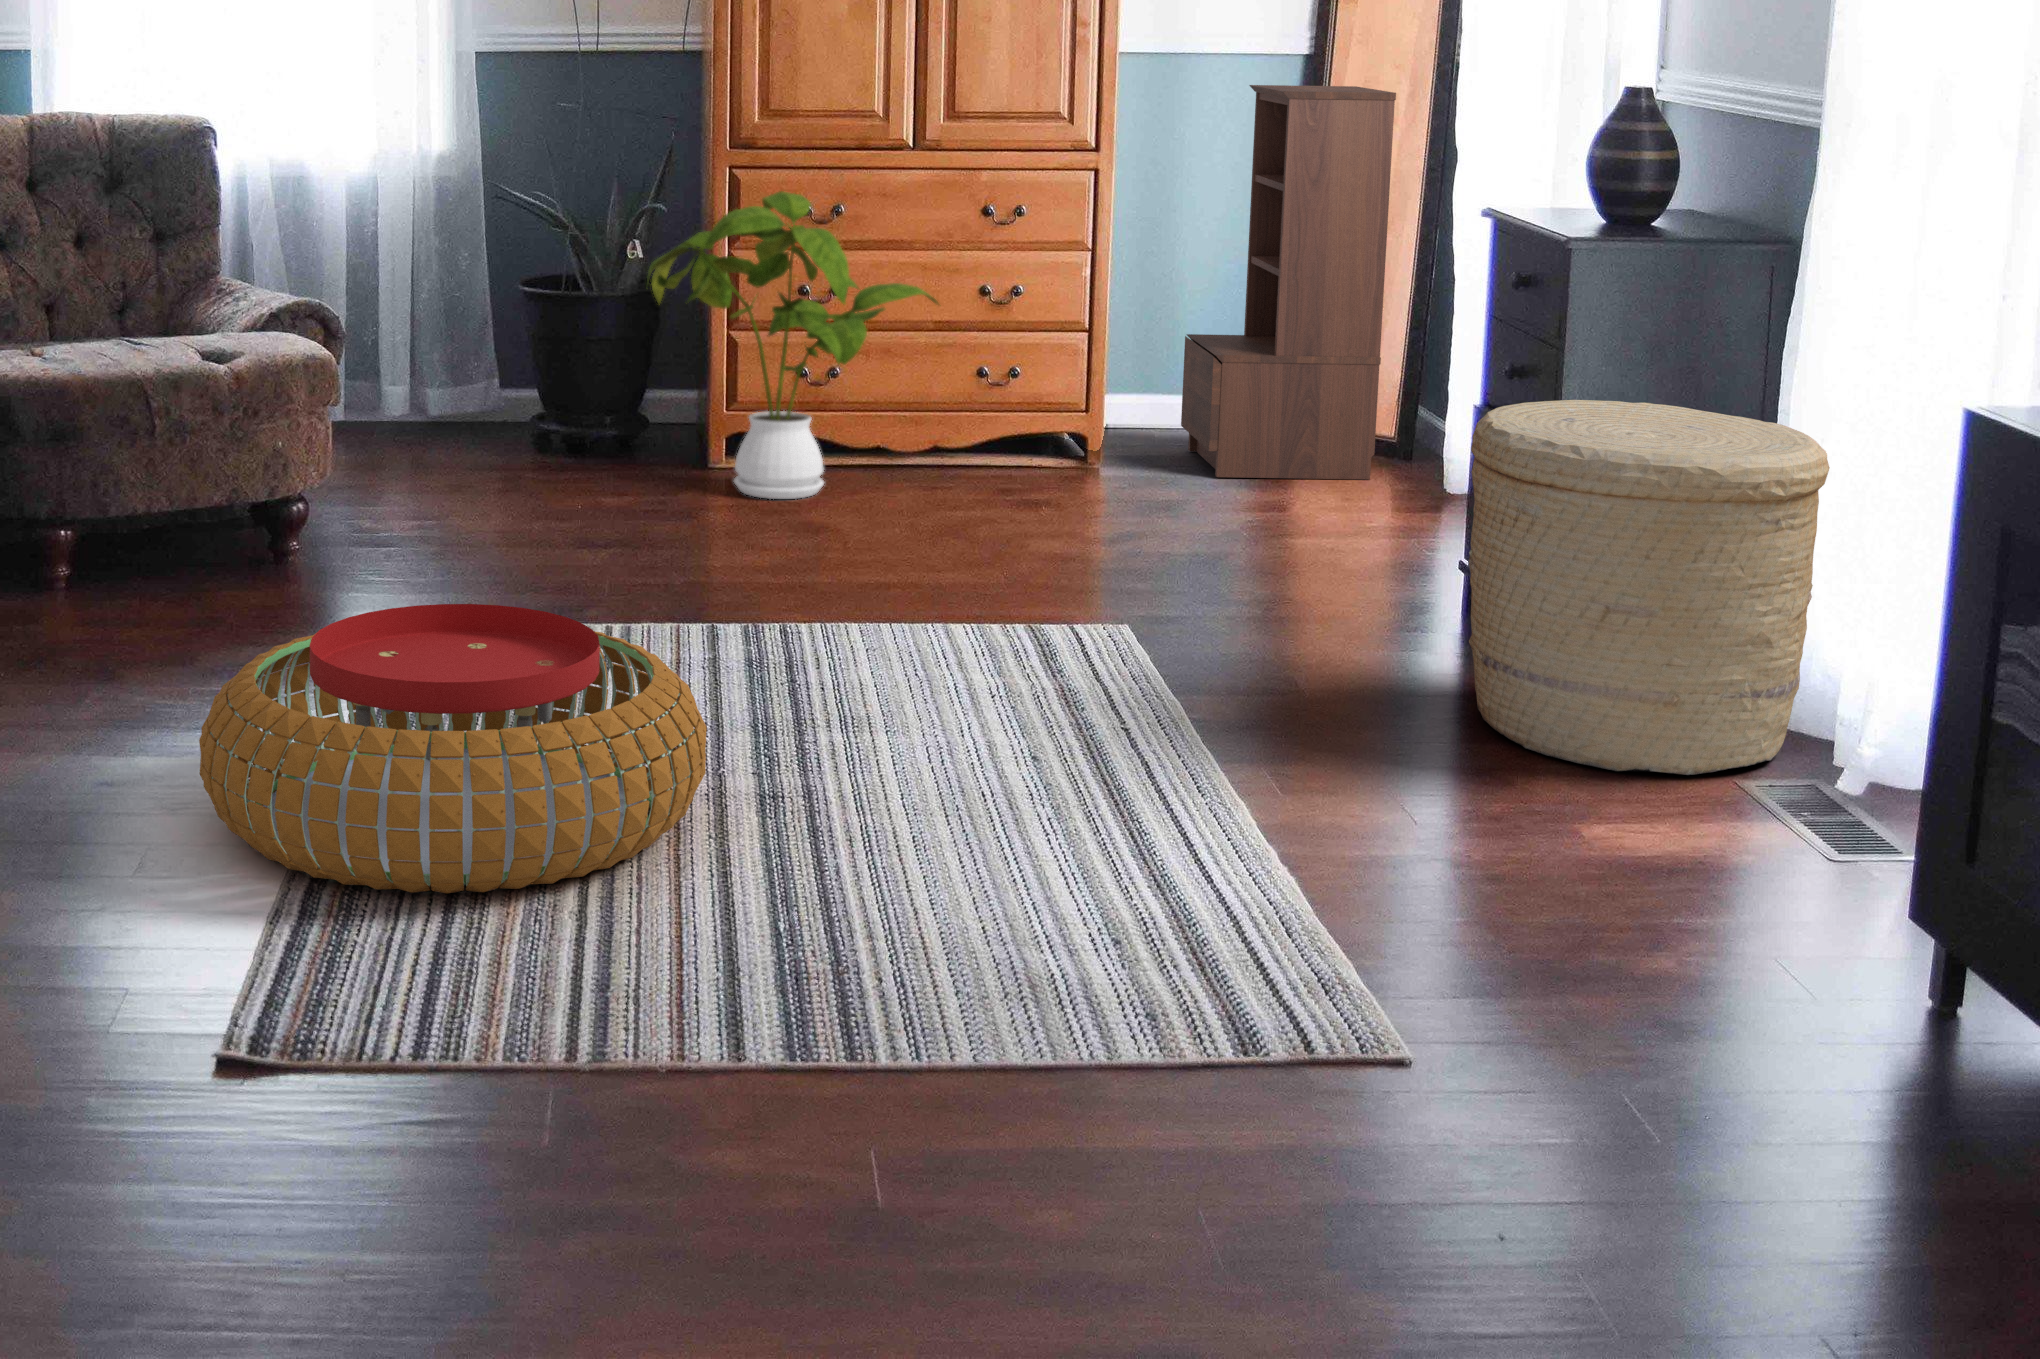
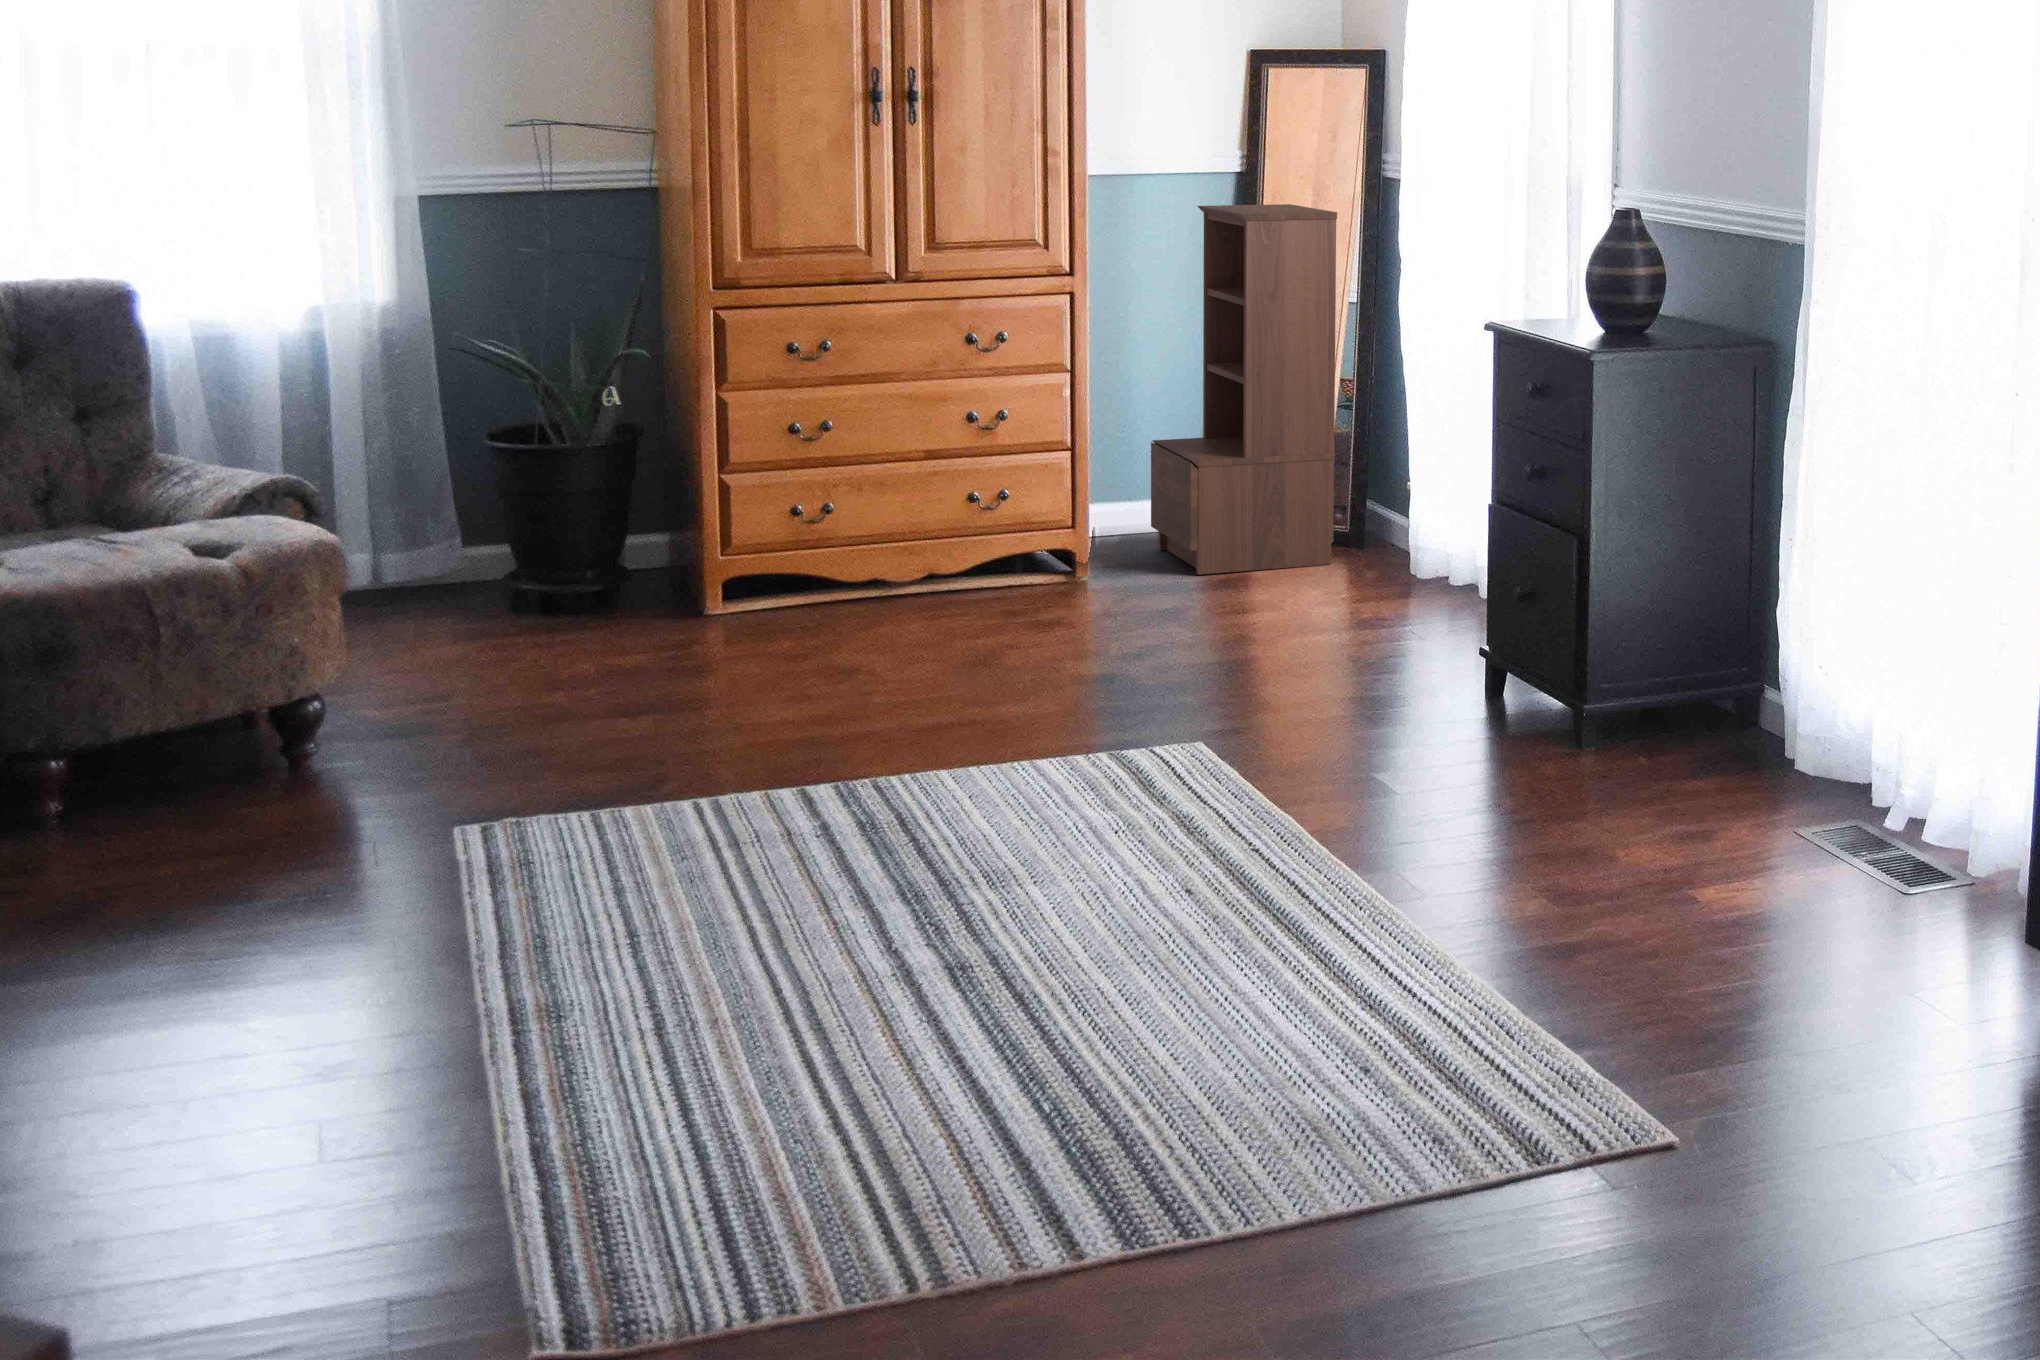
house plant: present [648,191,938,499] -> none [648,332,941,639]
basket: present [1469,400,1830,775] -> none [1522,498,1813,828]
pouf: present [199,604,707,893] -> none [363,809,914,1139]

